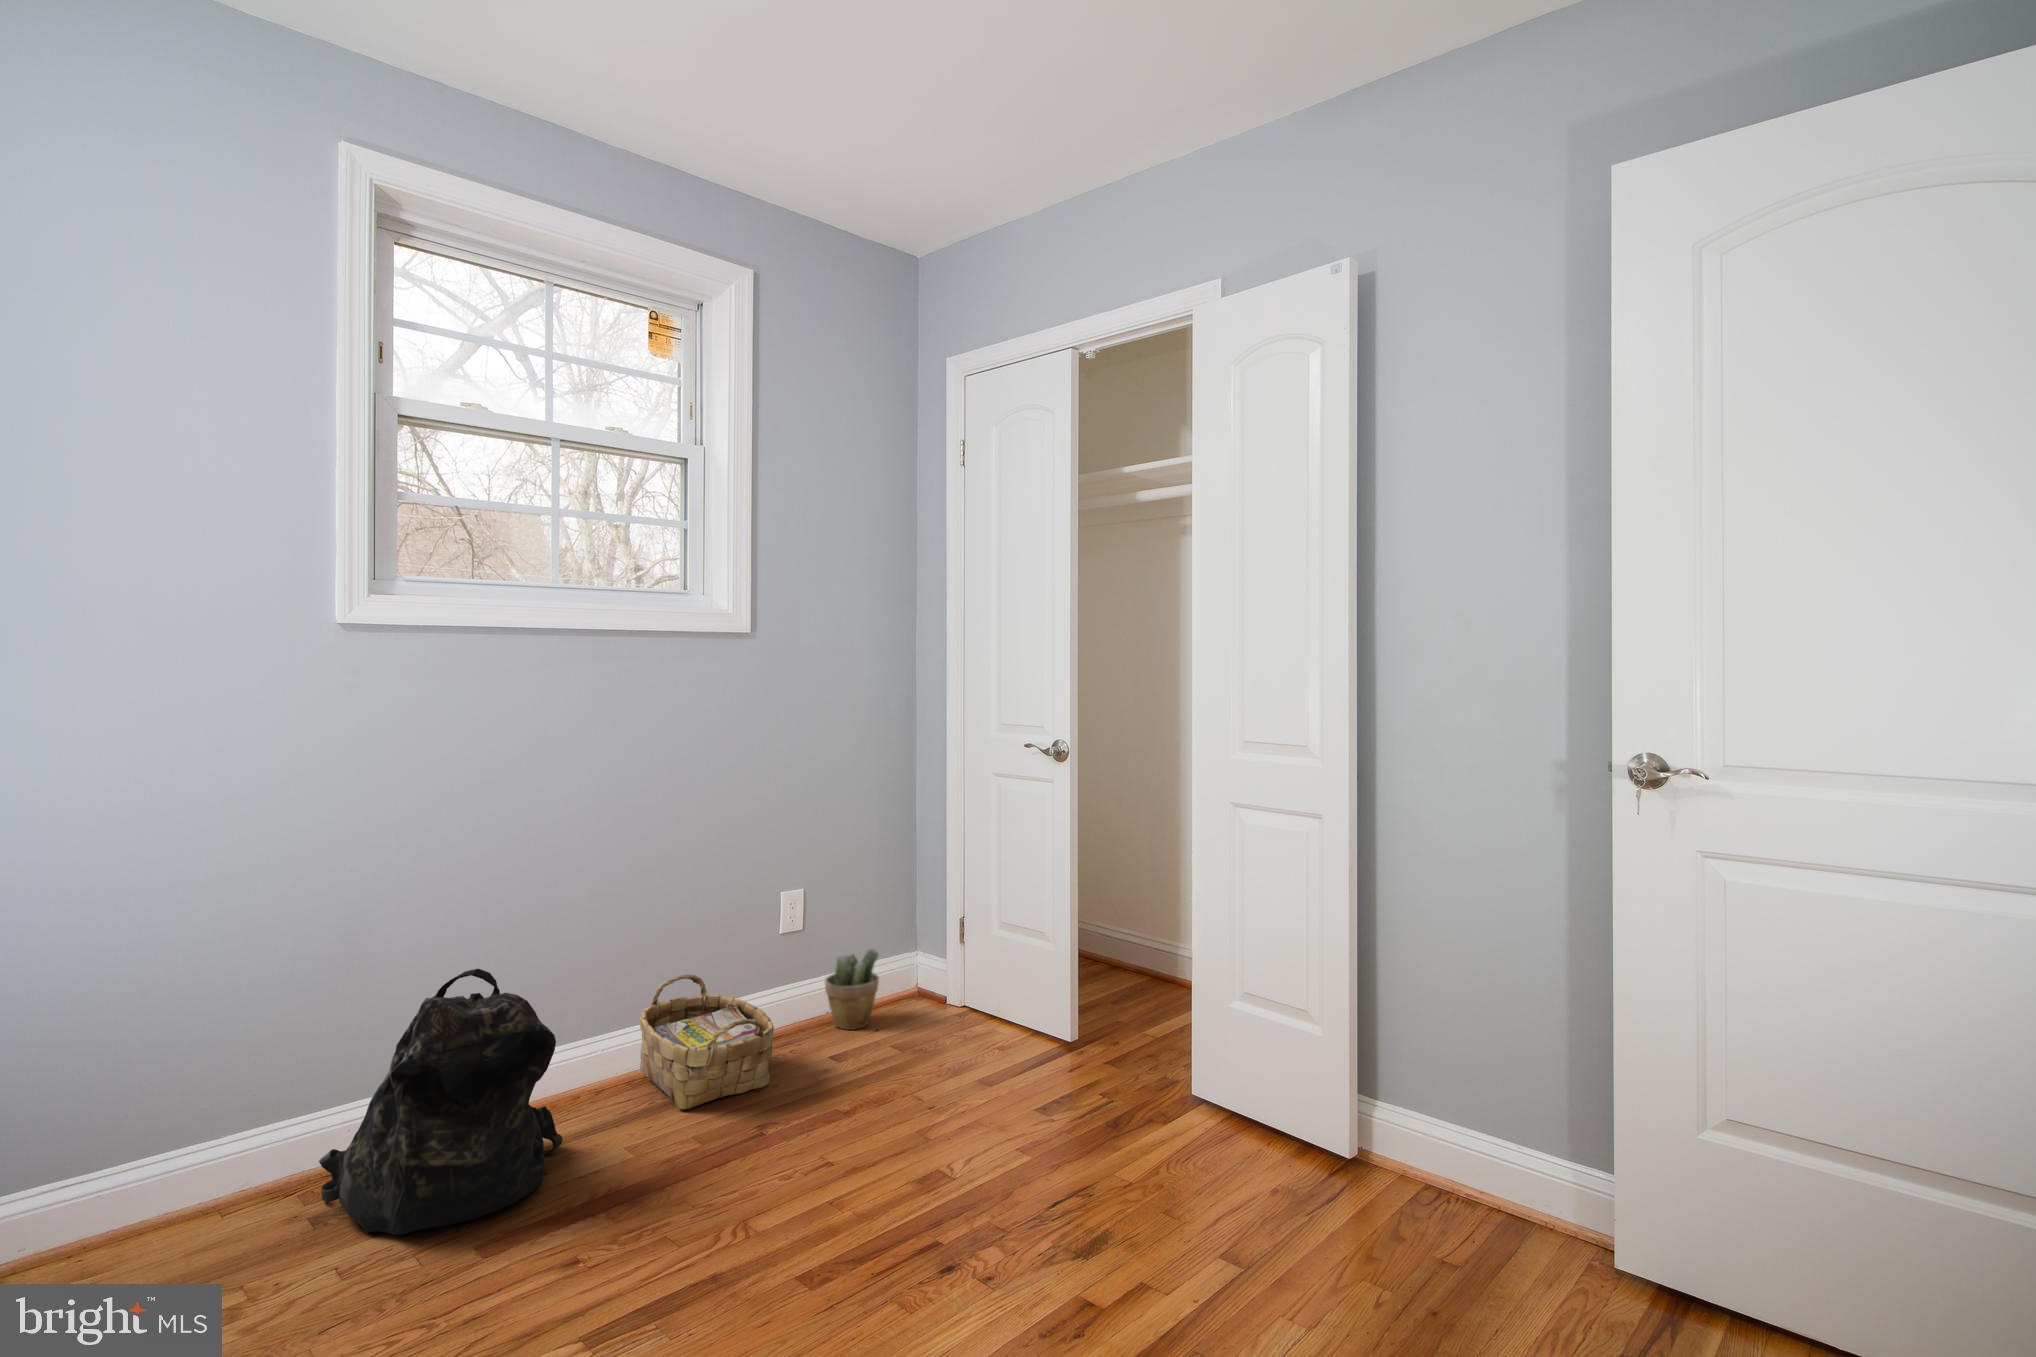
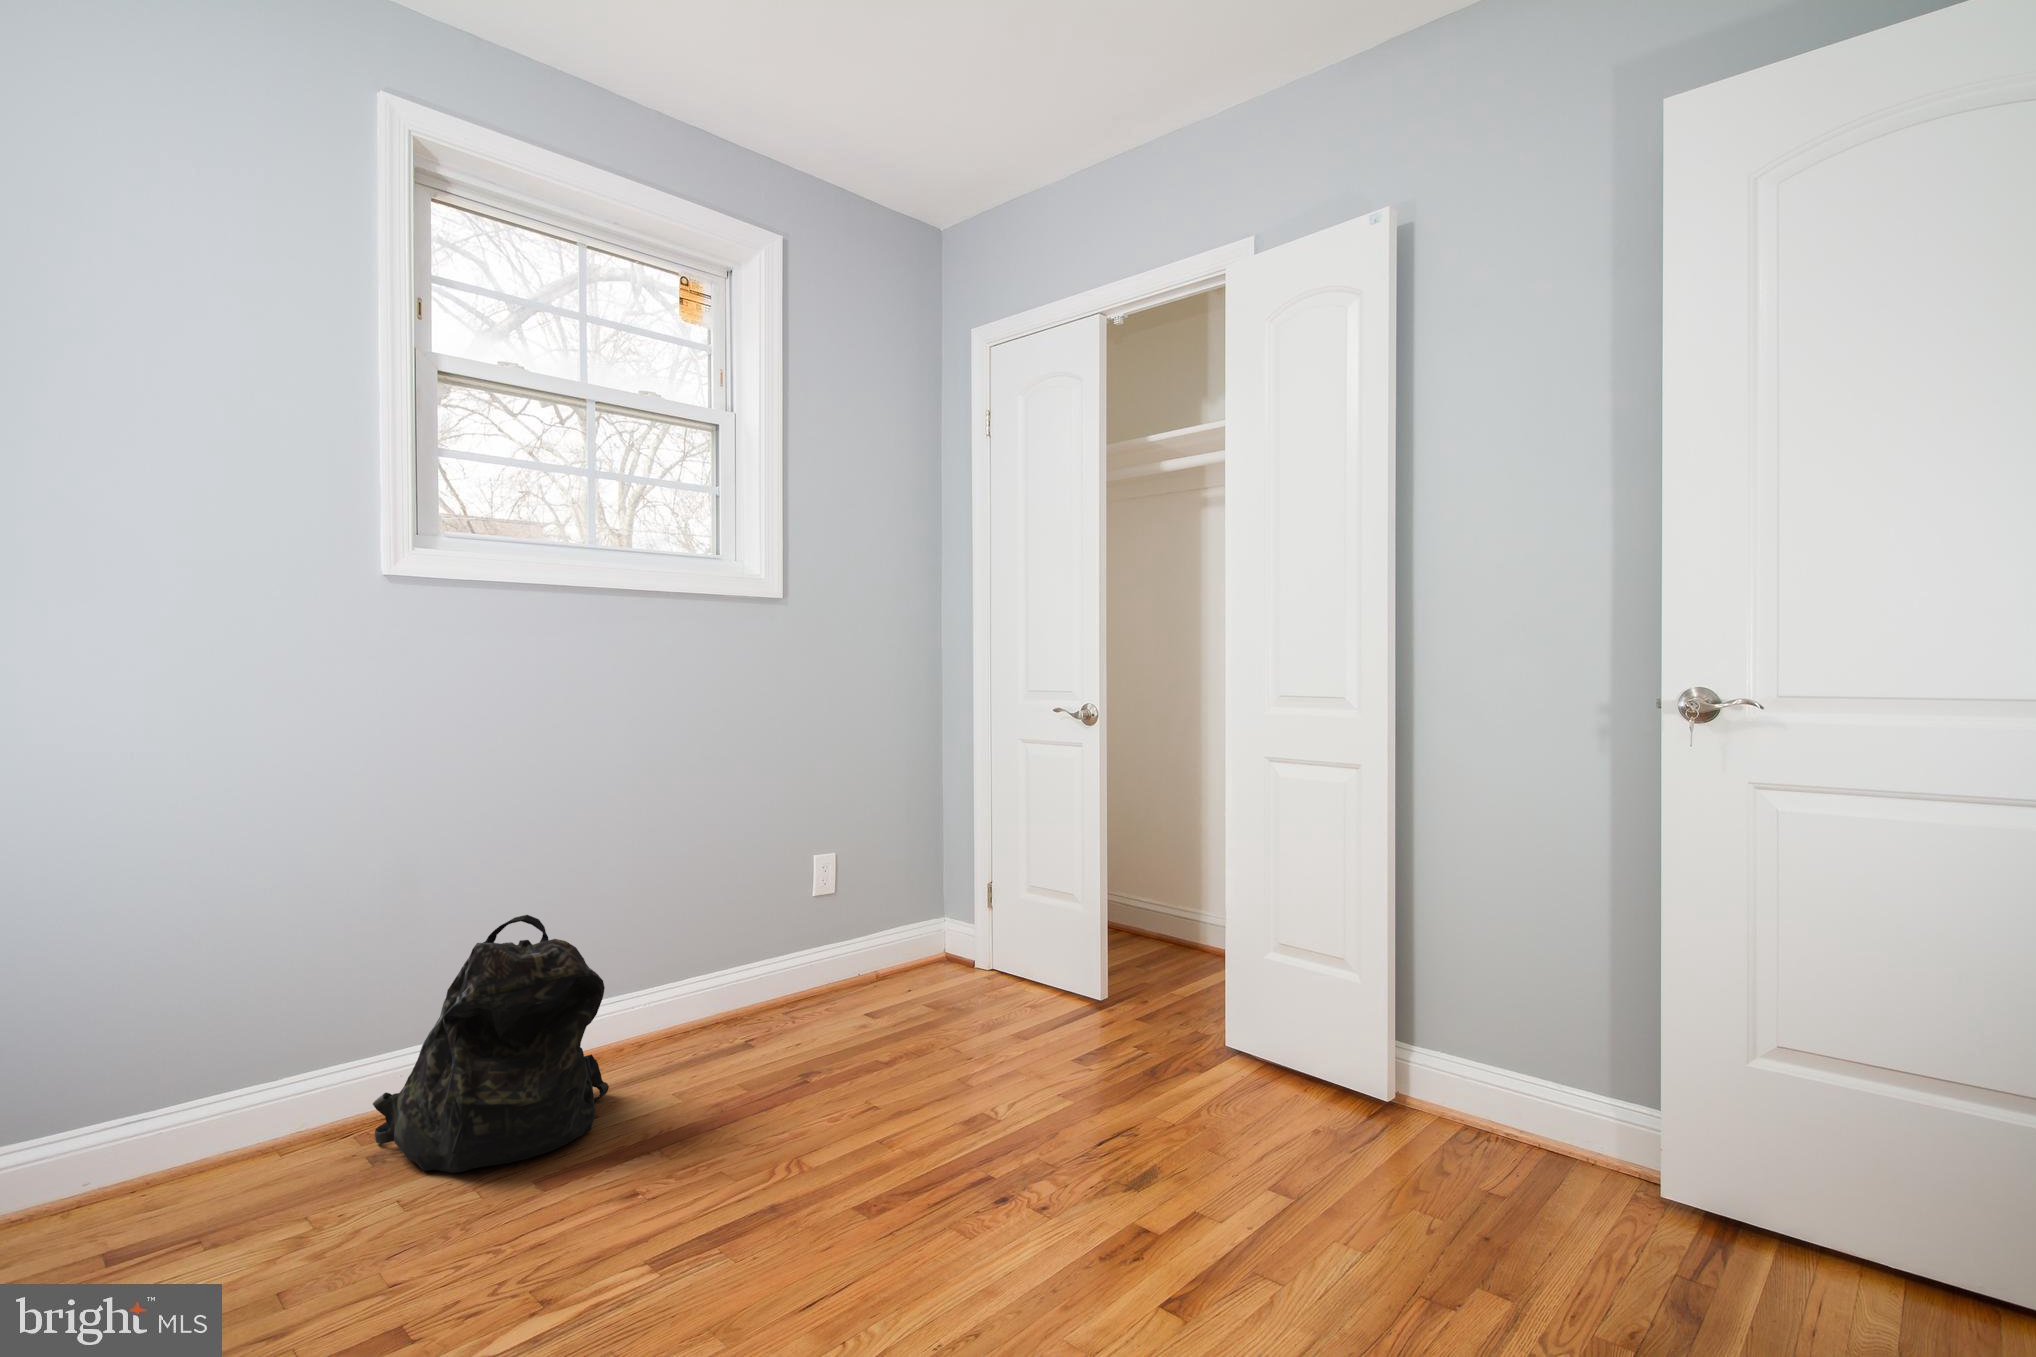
potted plant: present [825,949,879,1030] -> none [857,911,911,990]
woven basket: present [639,974,774,1110] -> none [678,932,812,1062]

